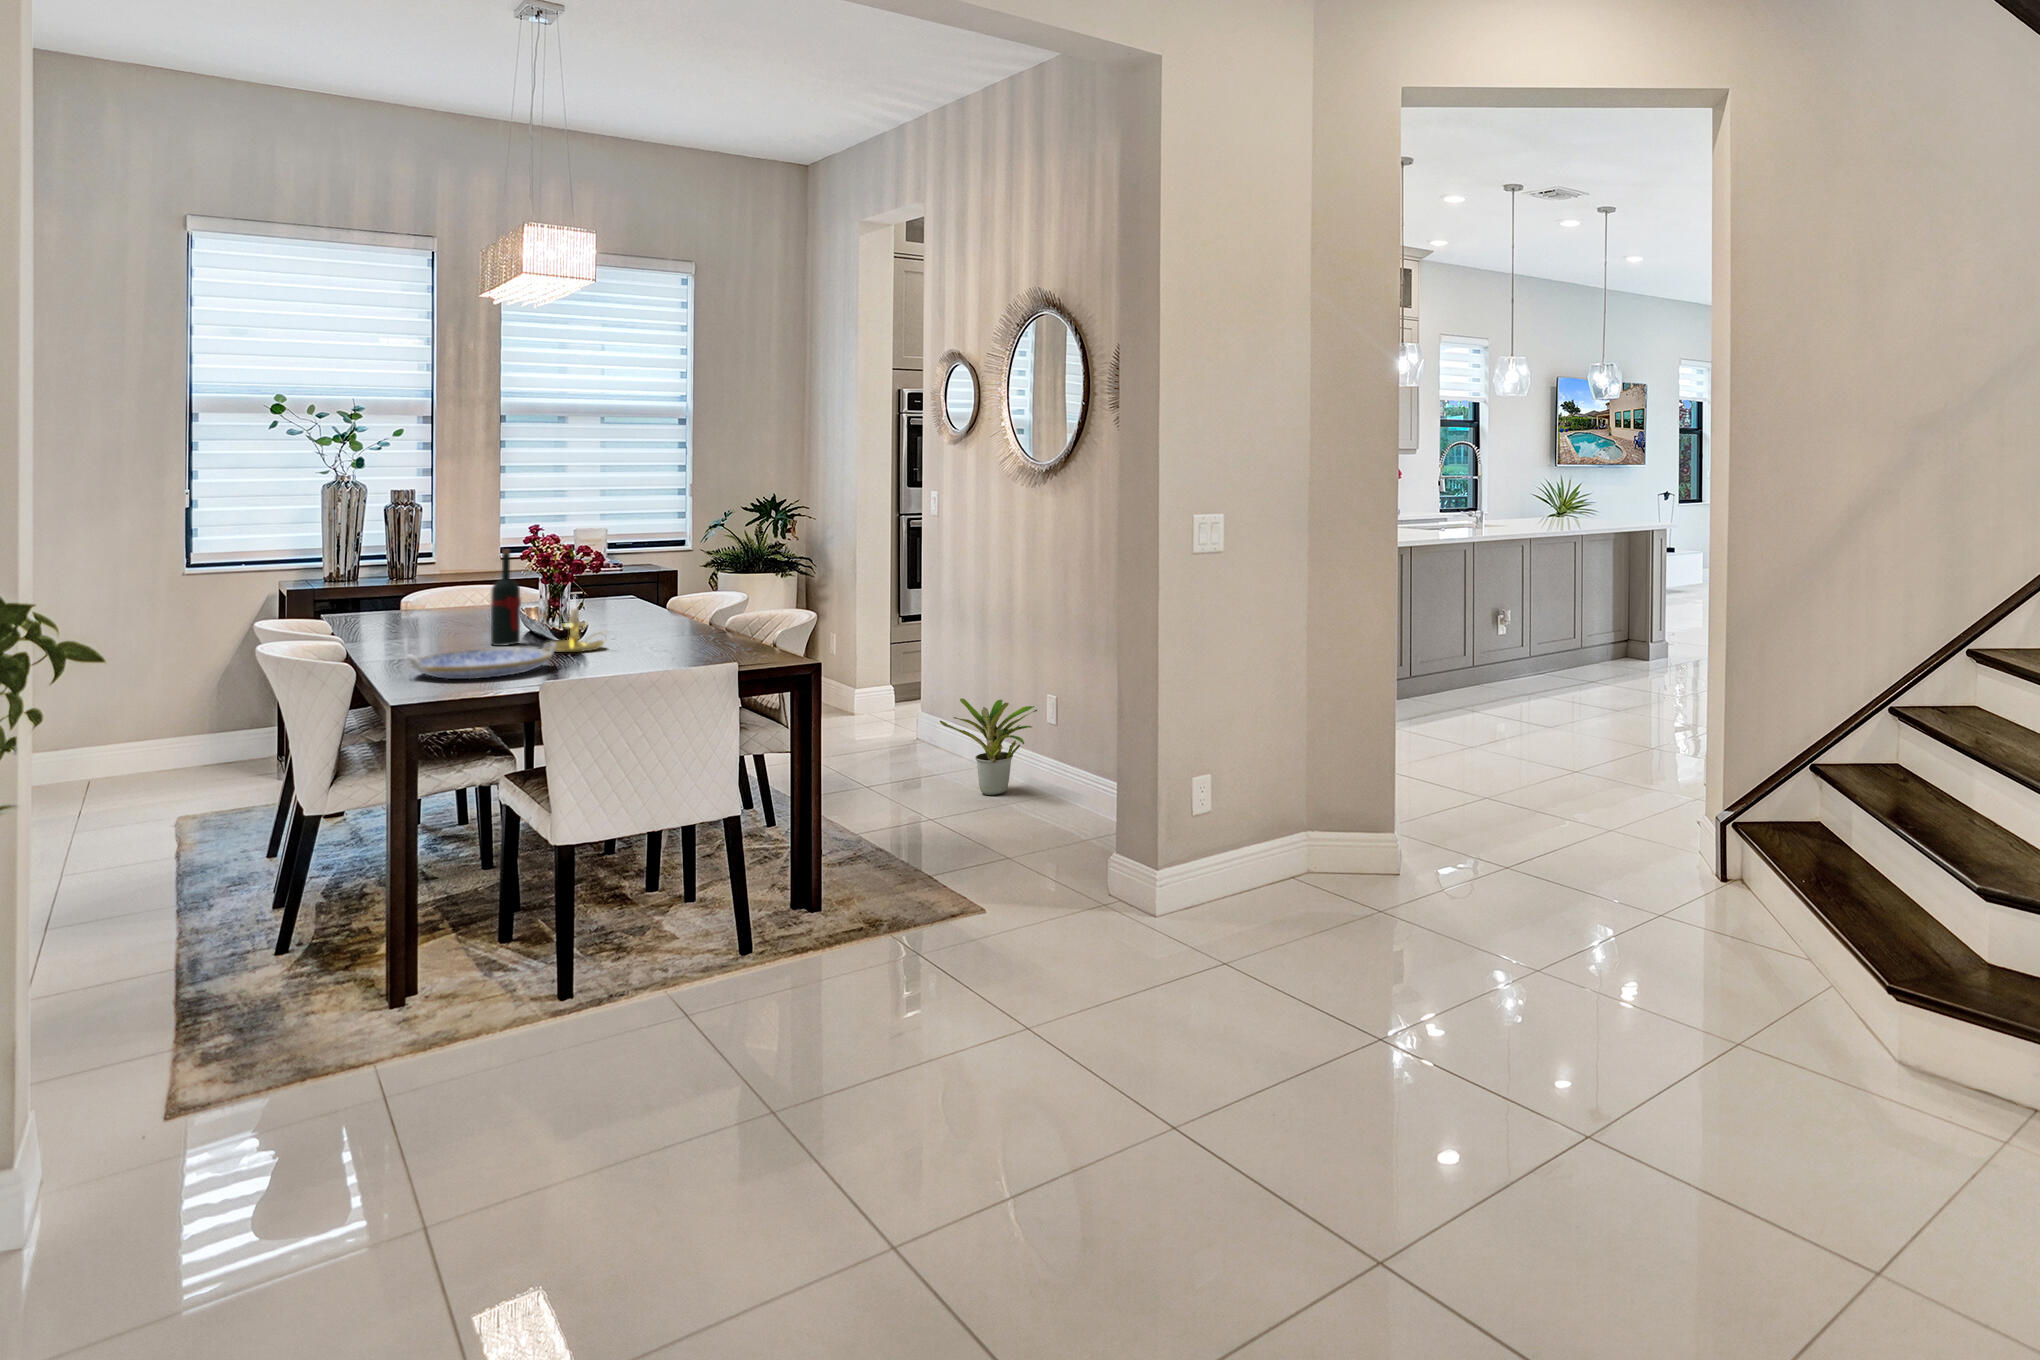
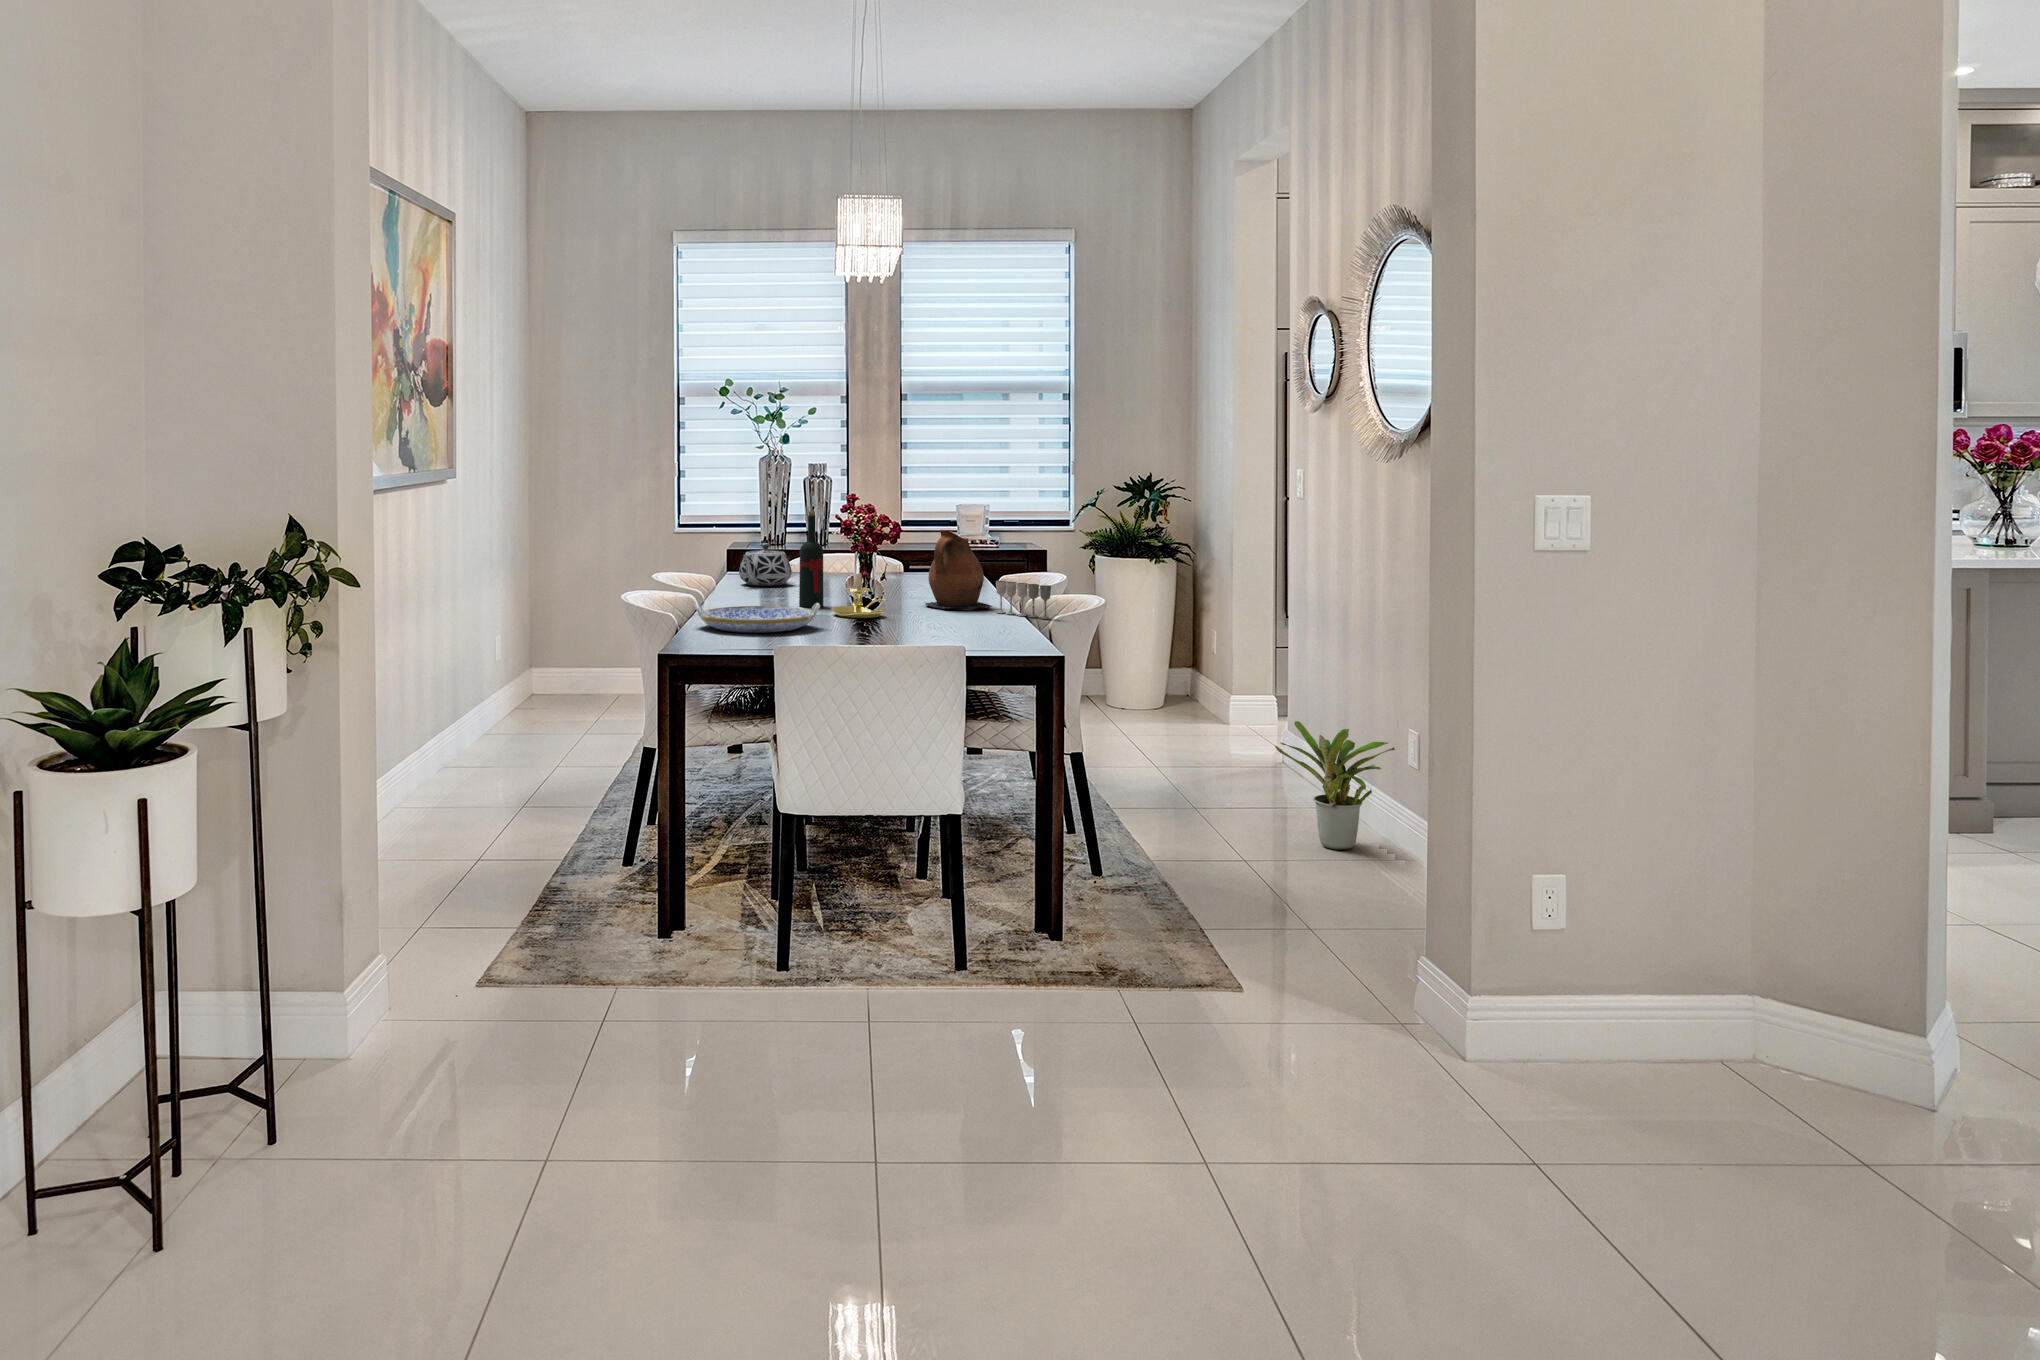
ceramic pitcher: none [625,561,702,635] -> present [925,530,992,609]
teapot: none [374,582,442,627] -> present [739,543,792,586]
wine glass: none [710,604,770,636] -> present [996,581,1051,619]

